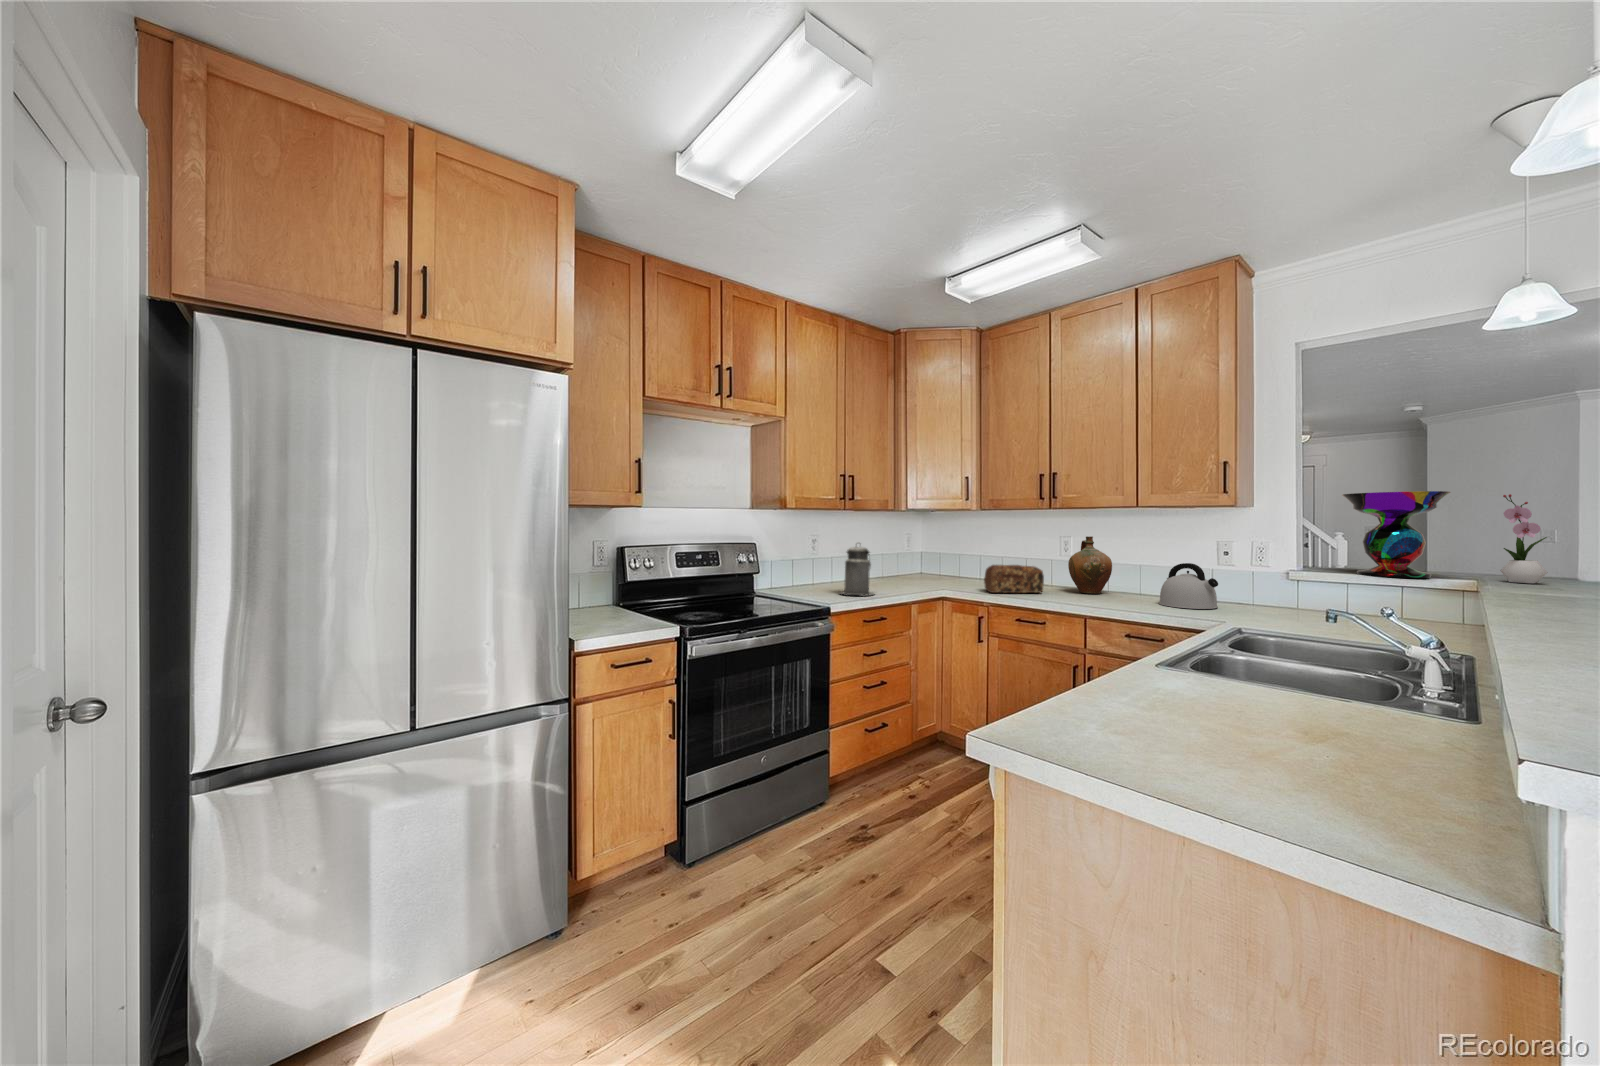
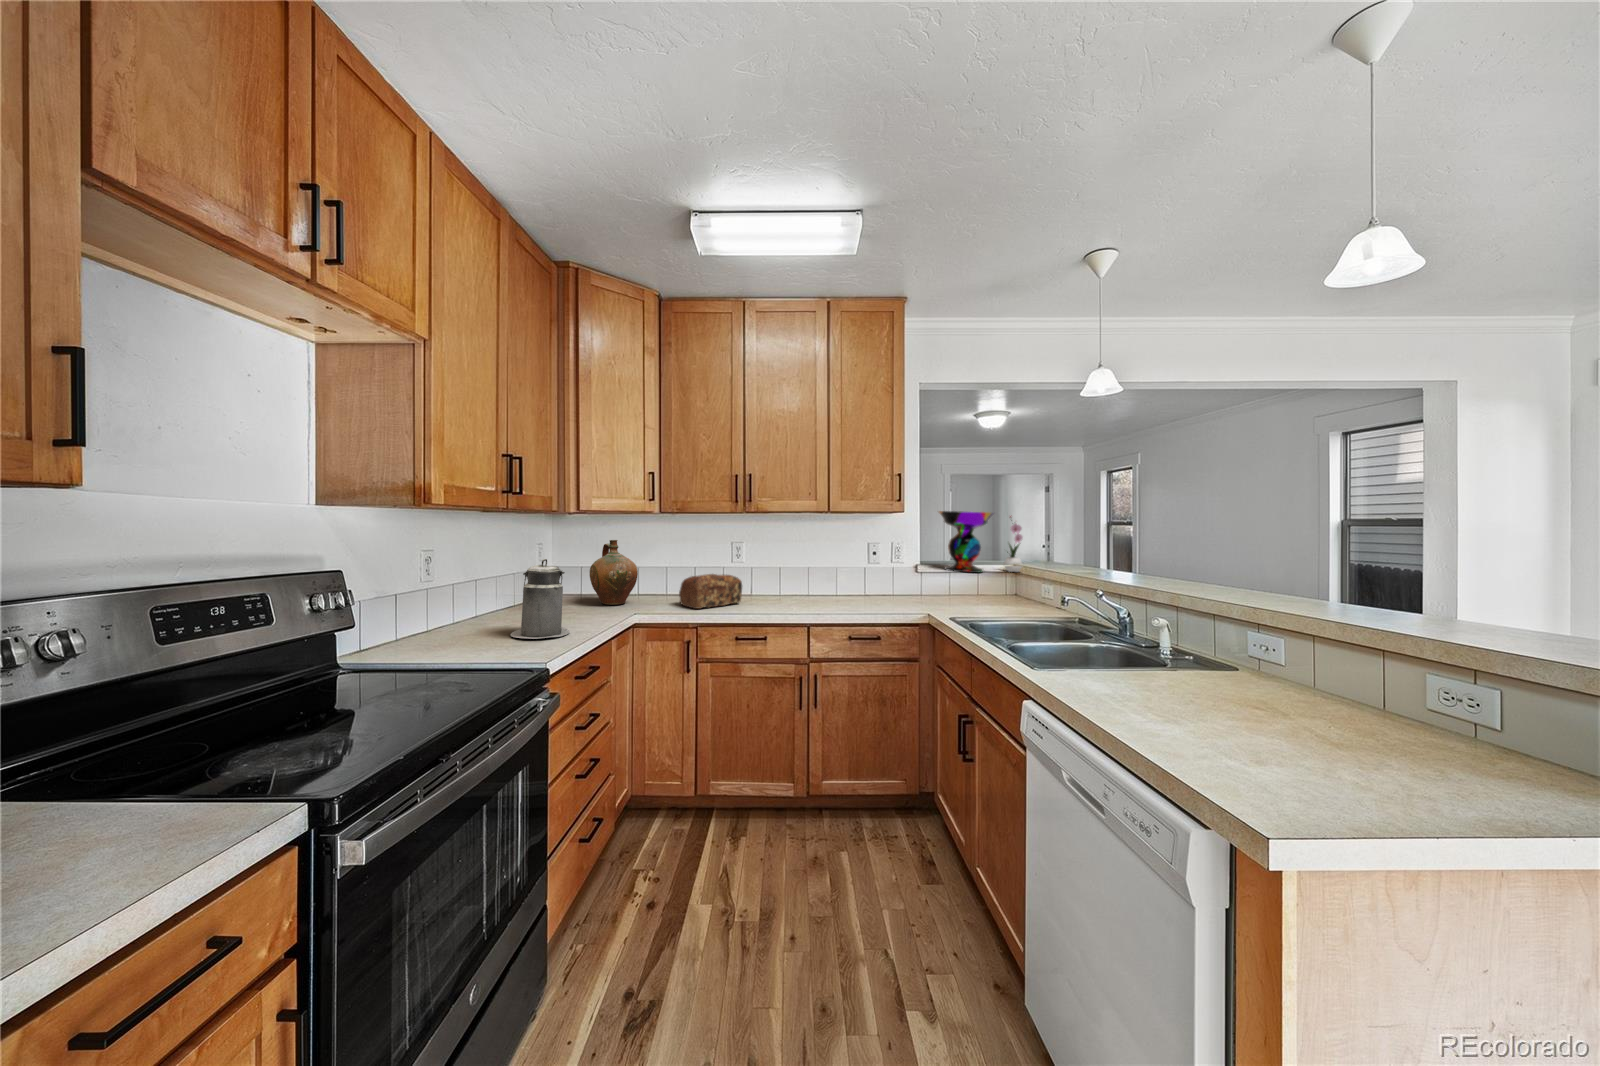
ceramic jug: present [1068,536,1112,594] -> present [590,540,638,605]
kettle: present [1159,563,1218,609] -> none [842,568,891,609]

